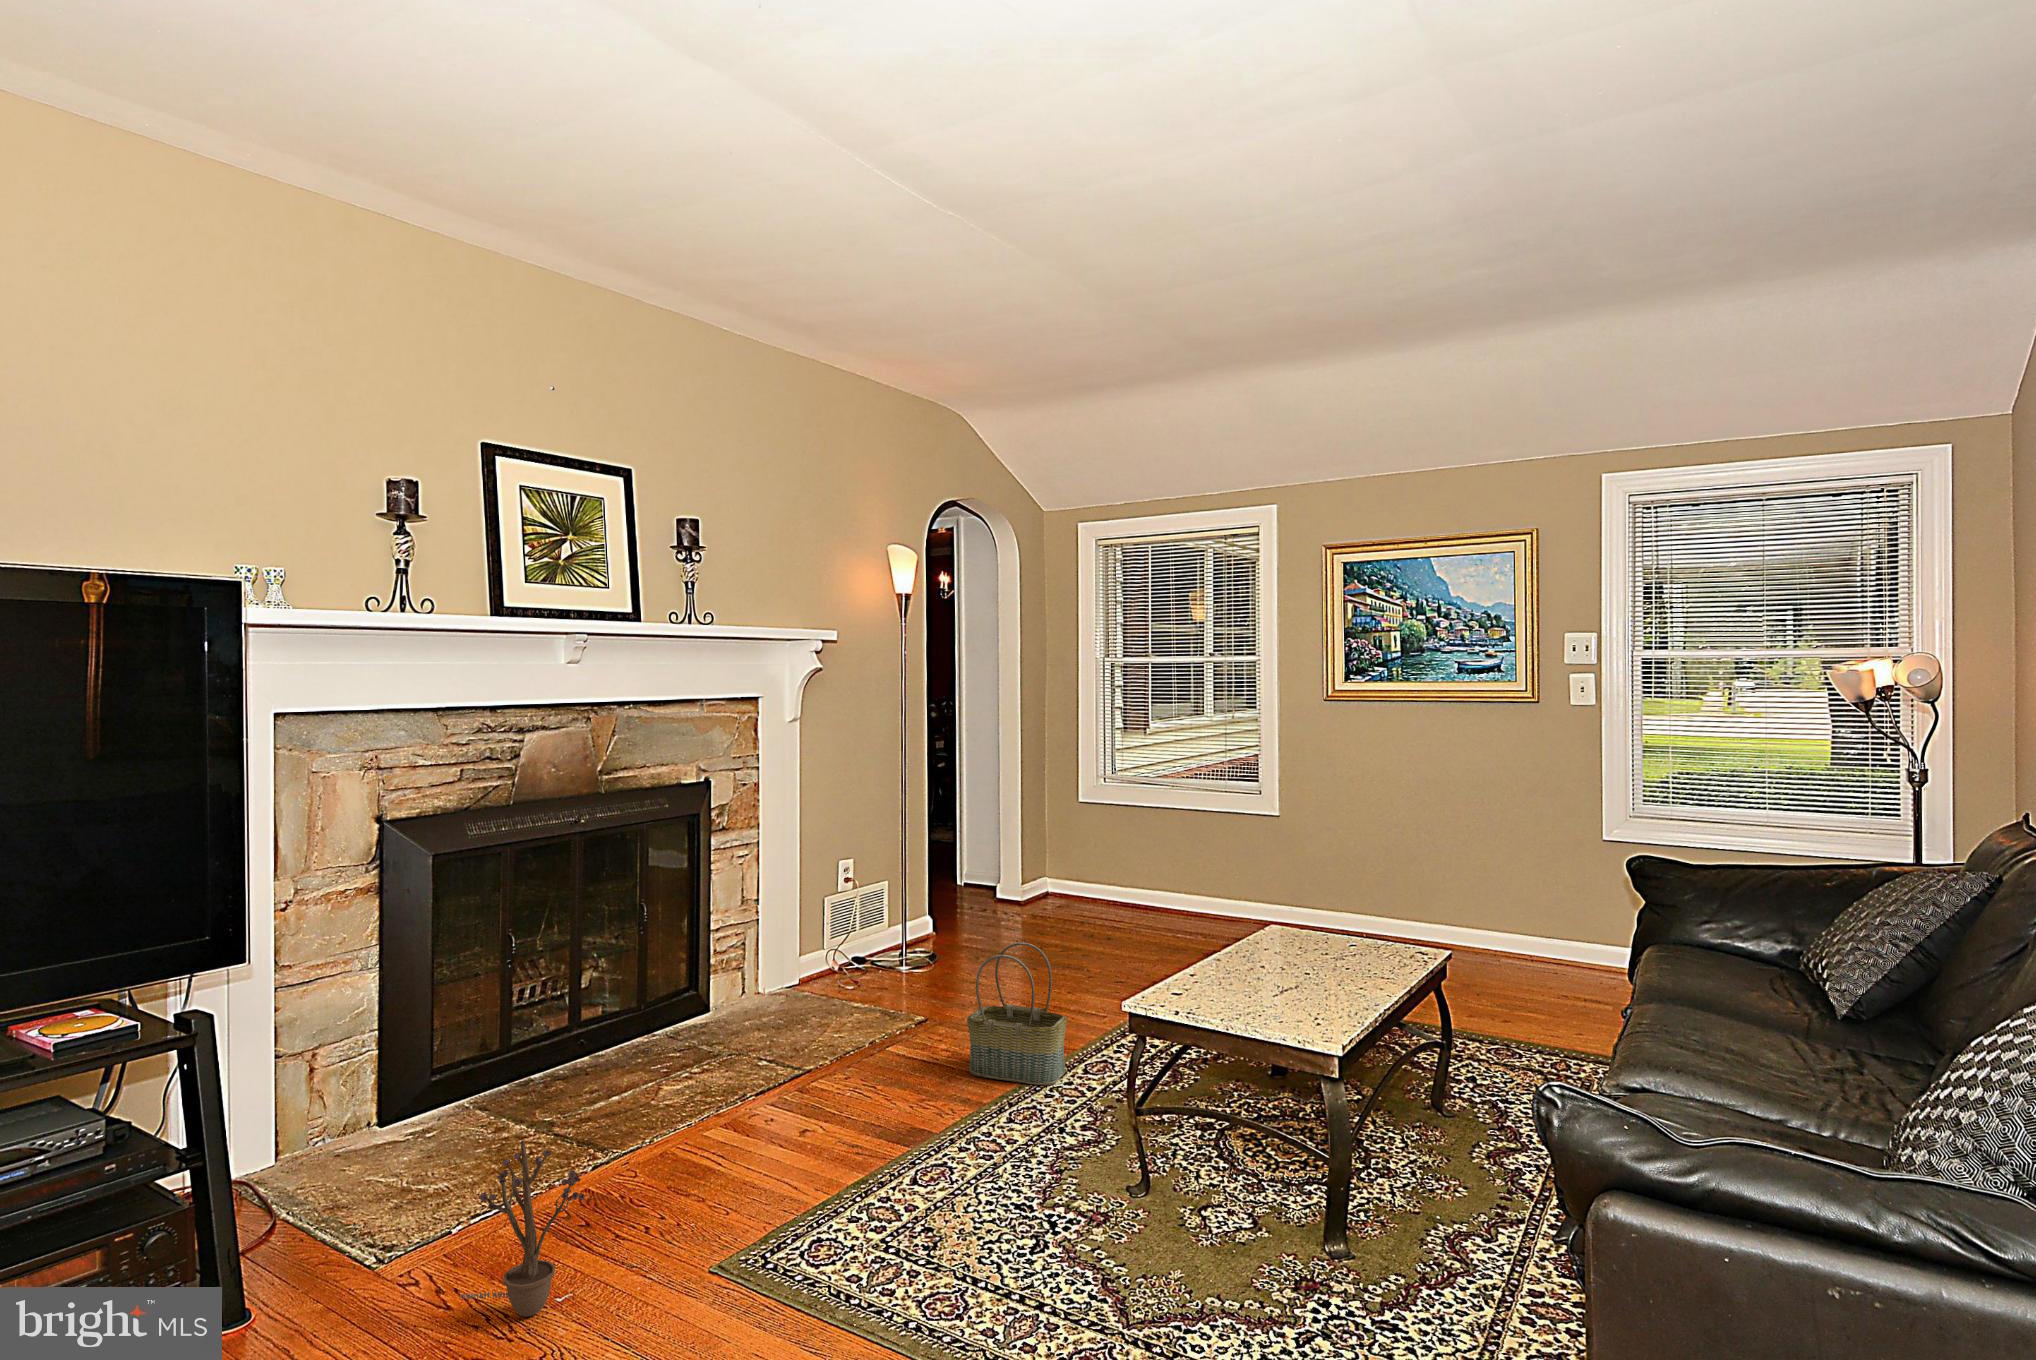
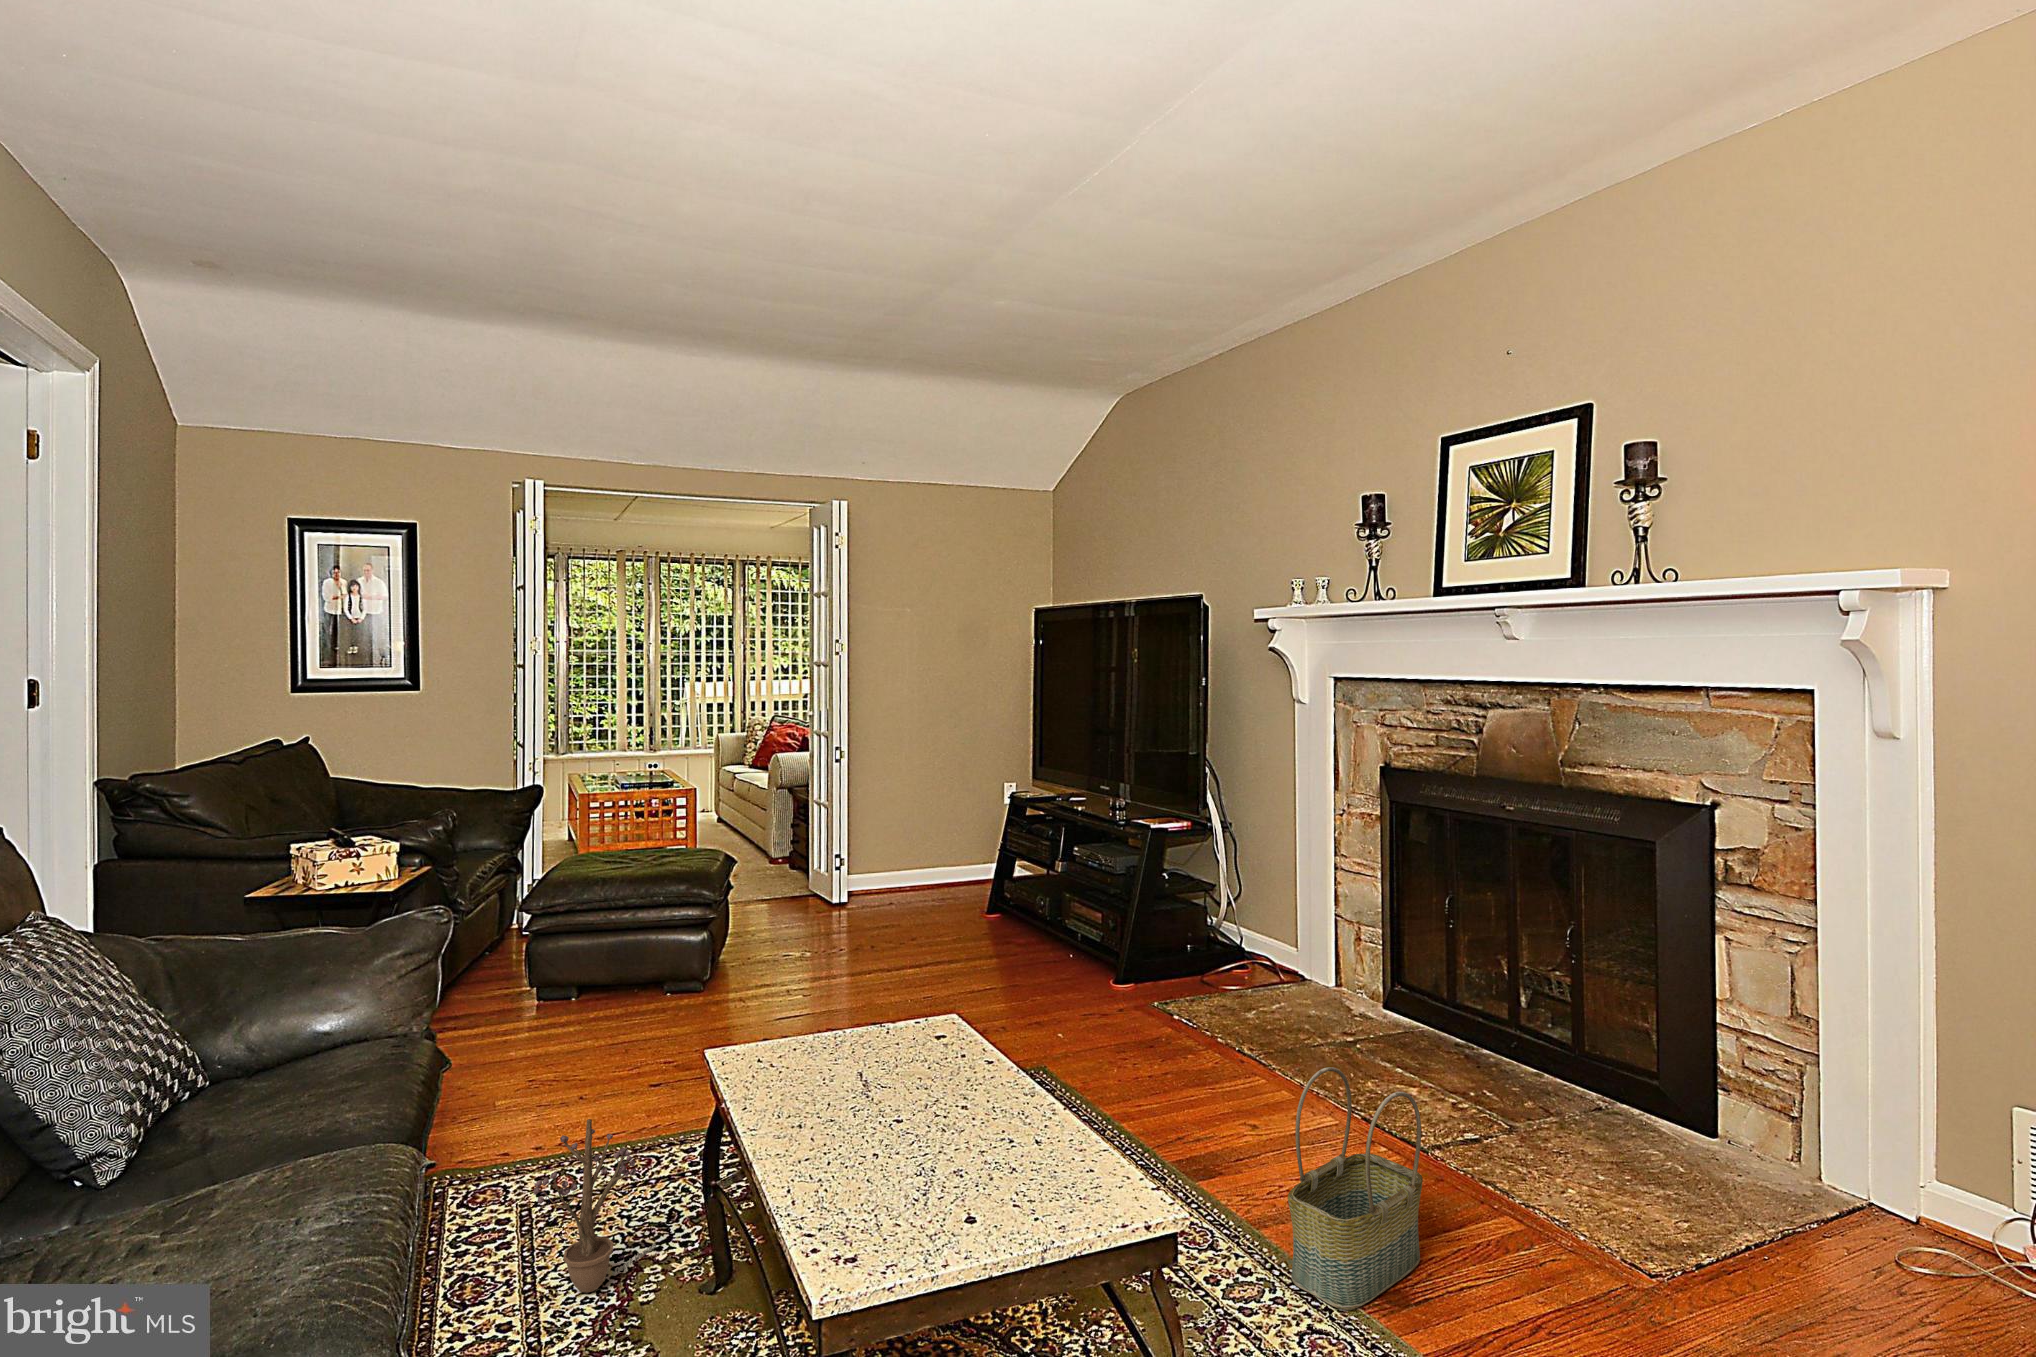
decorative plant: present [461,1140,584,1317] -> present [533,1119,656,1293]

